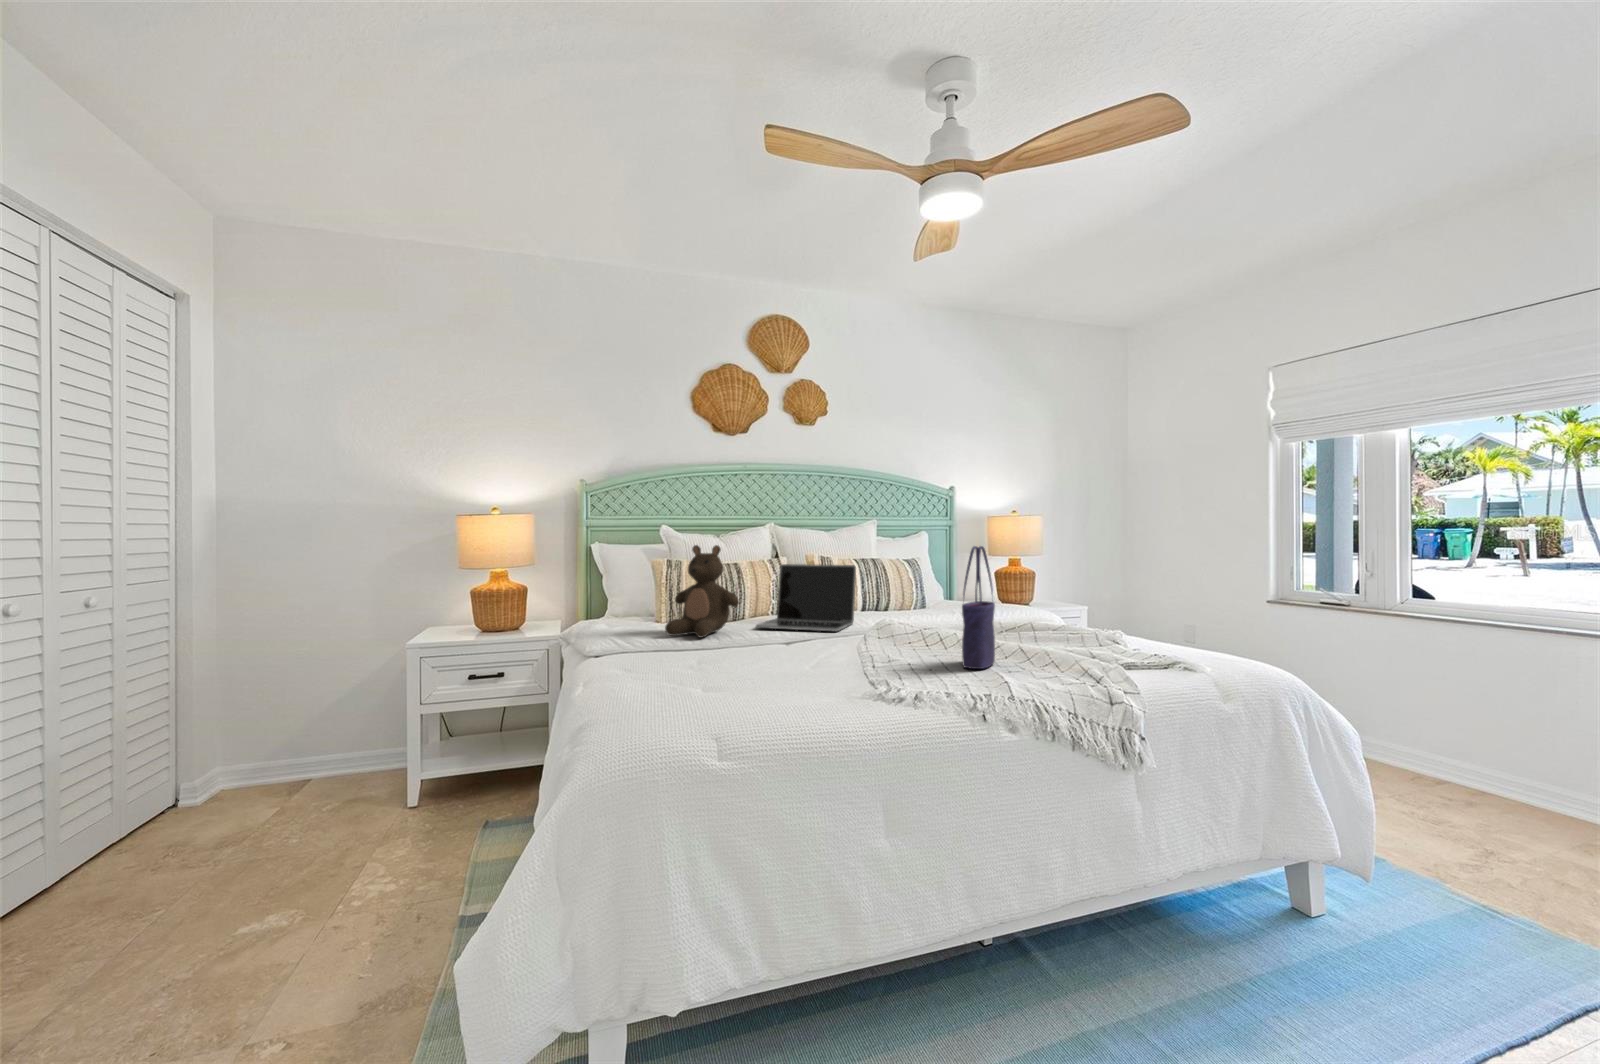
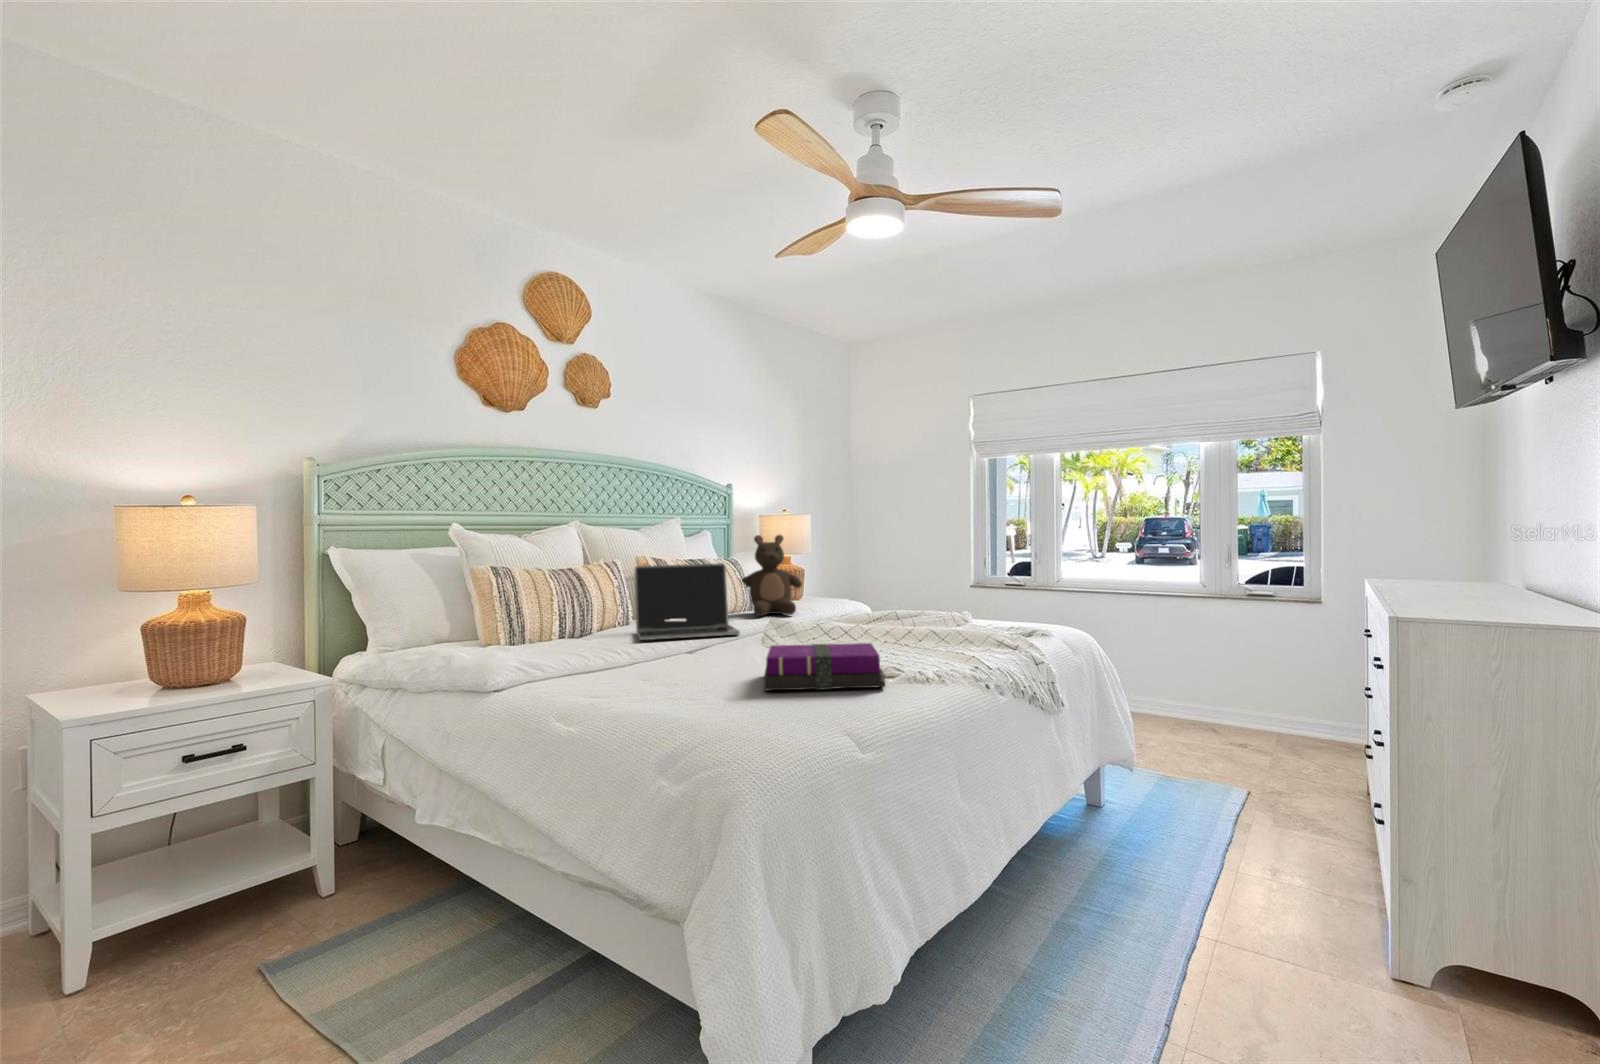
stuffed bear: present [665,545,739,637] -> present [742,535,802,616]
tote bag: present [962,546,995,669] -> none [935,532,967,648]
notebook: none [702,644,833,694] -> present [764,643,885,690]

